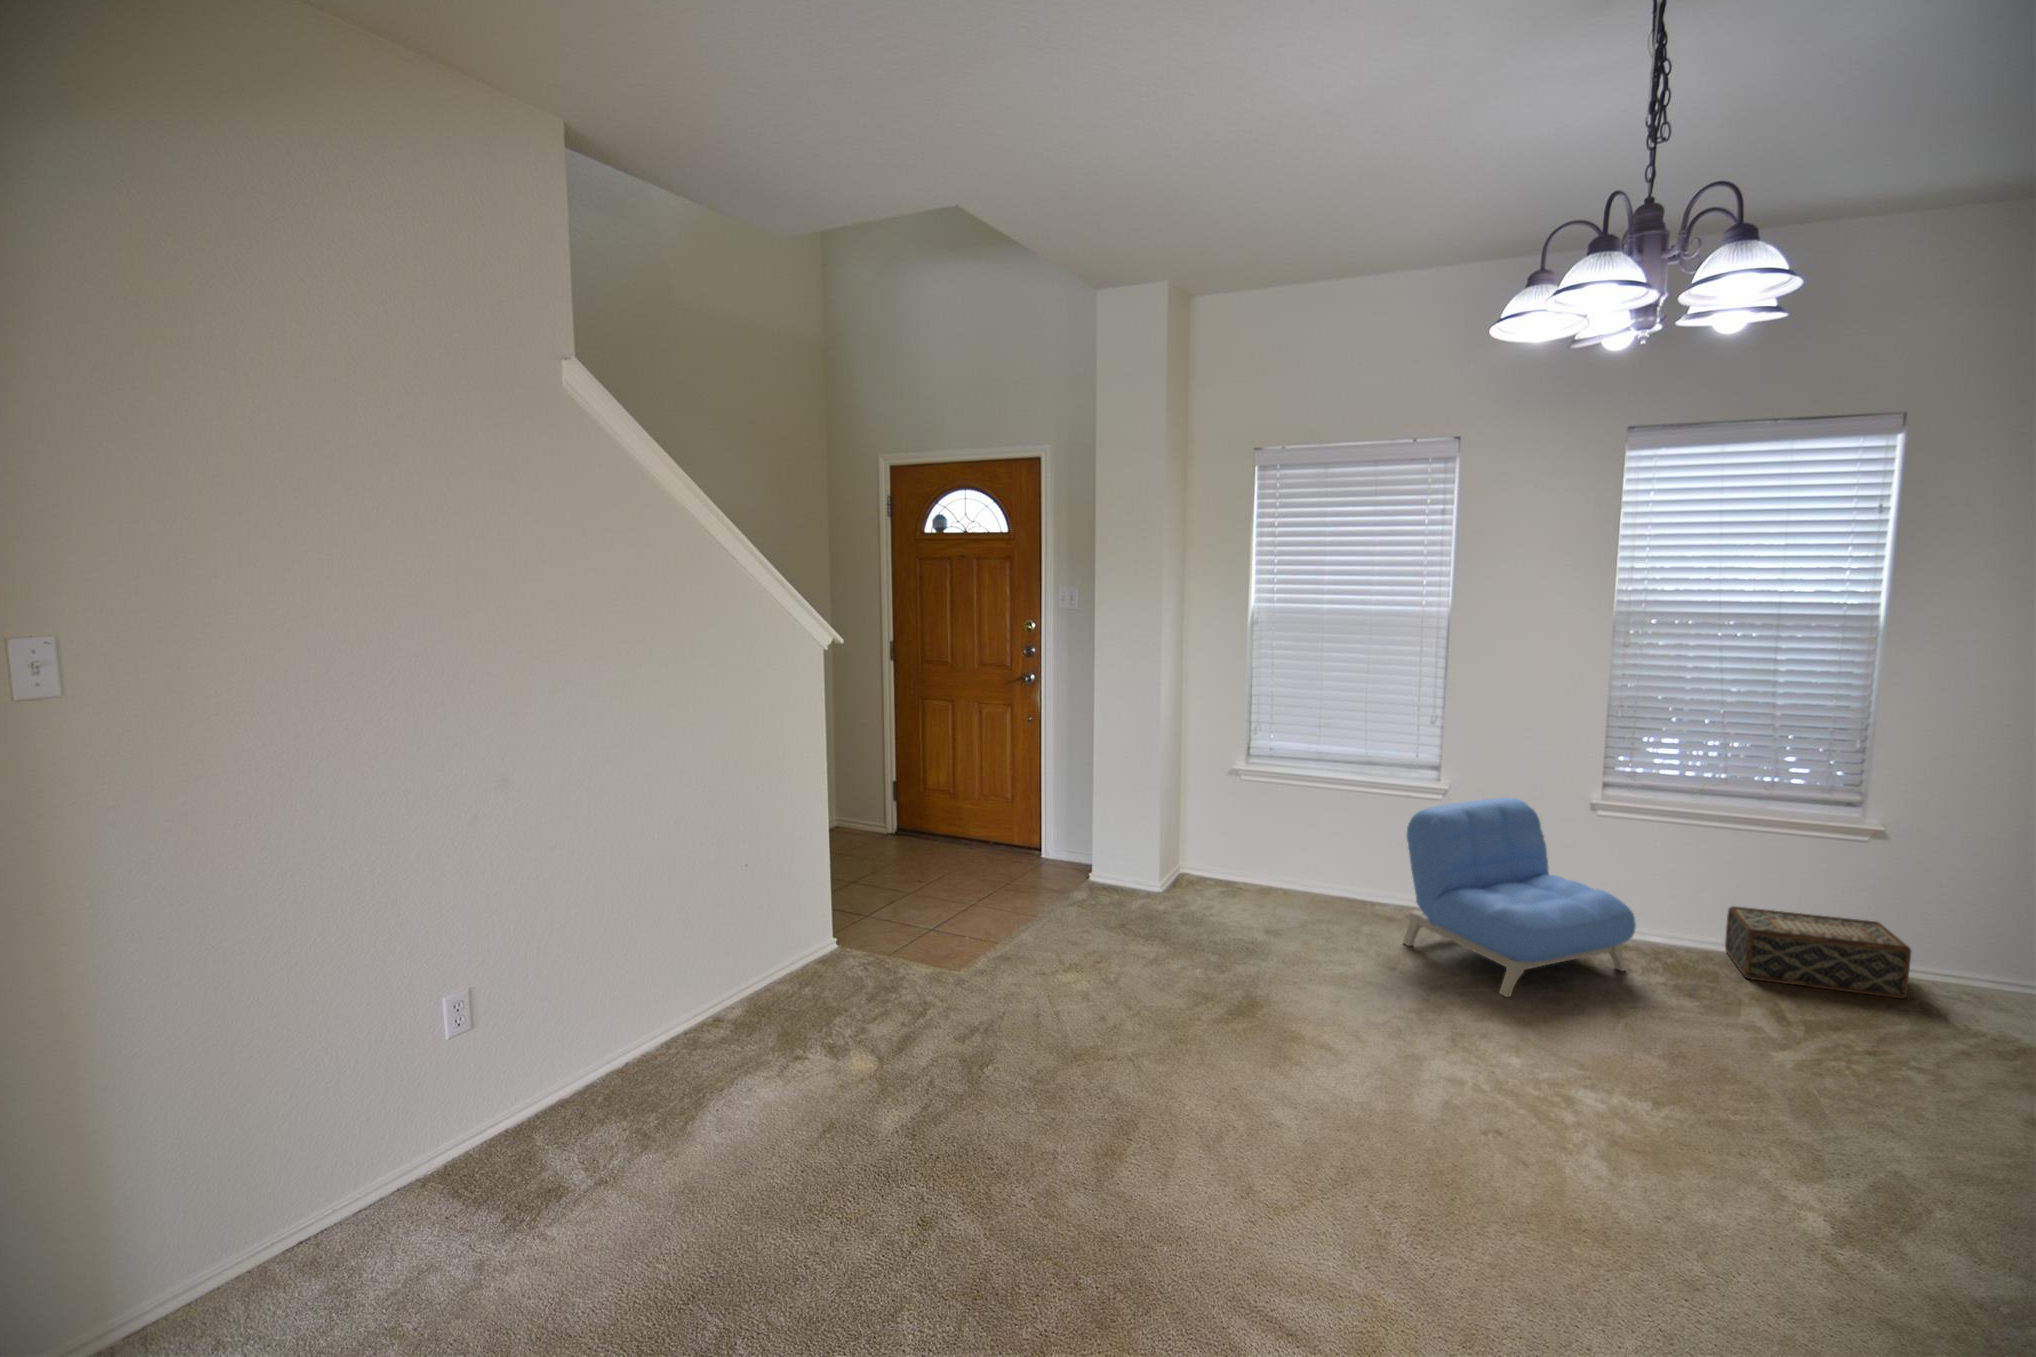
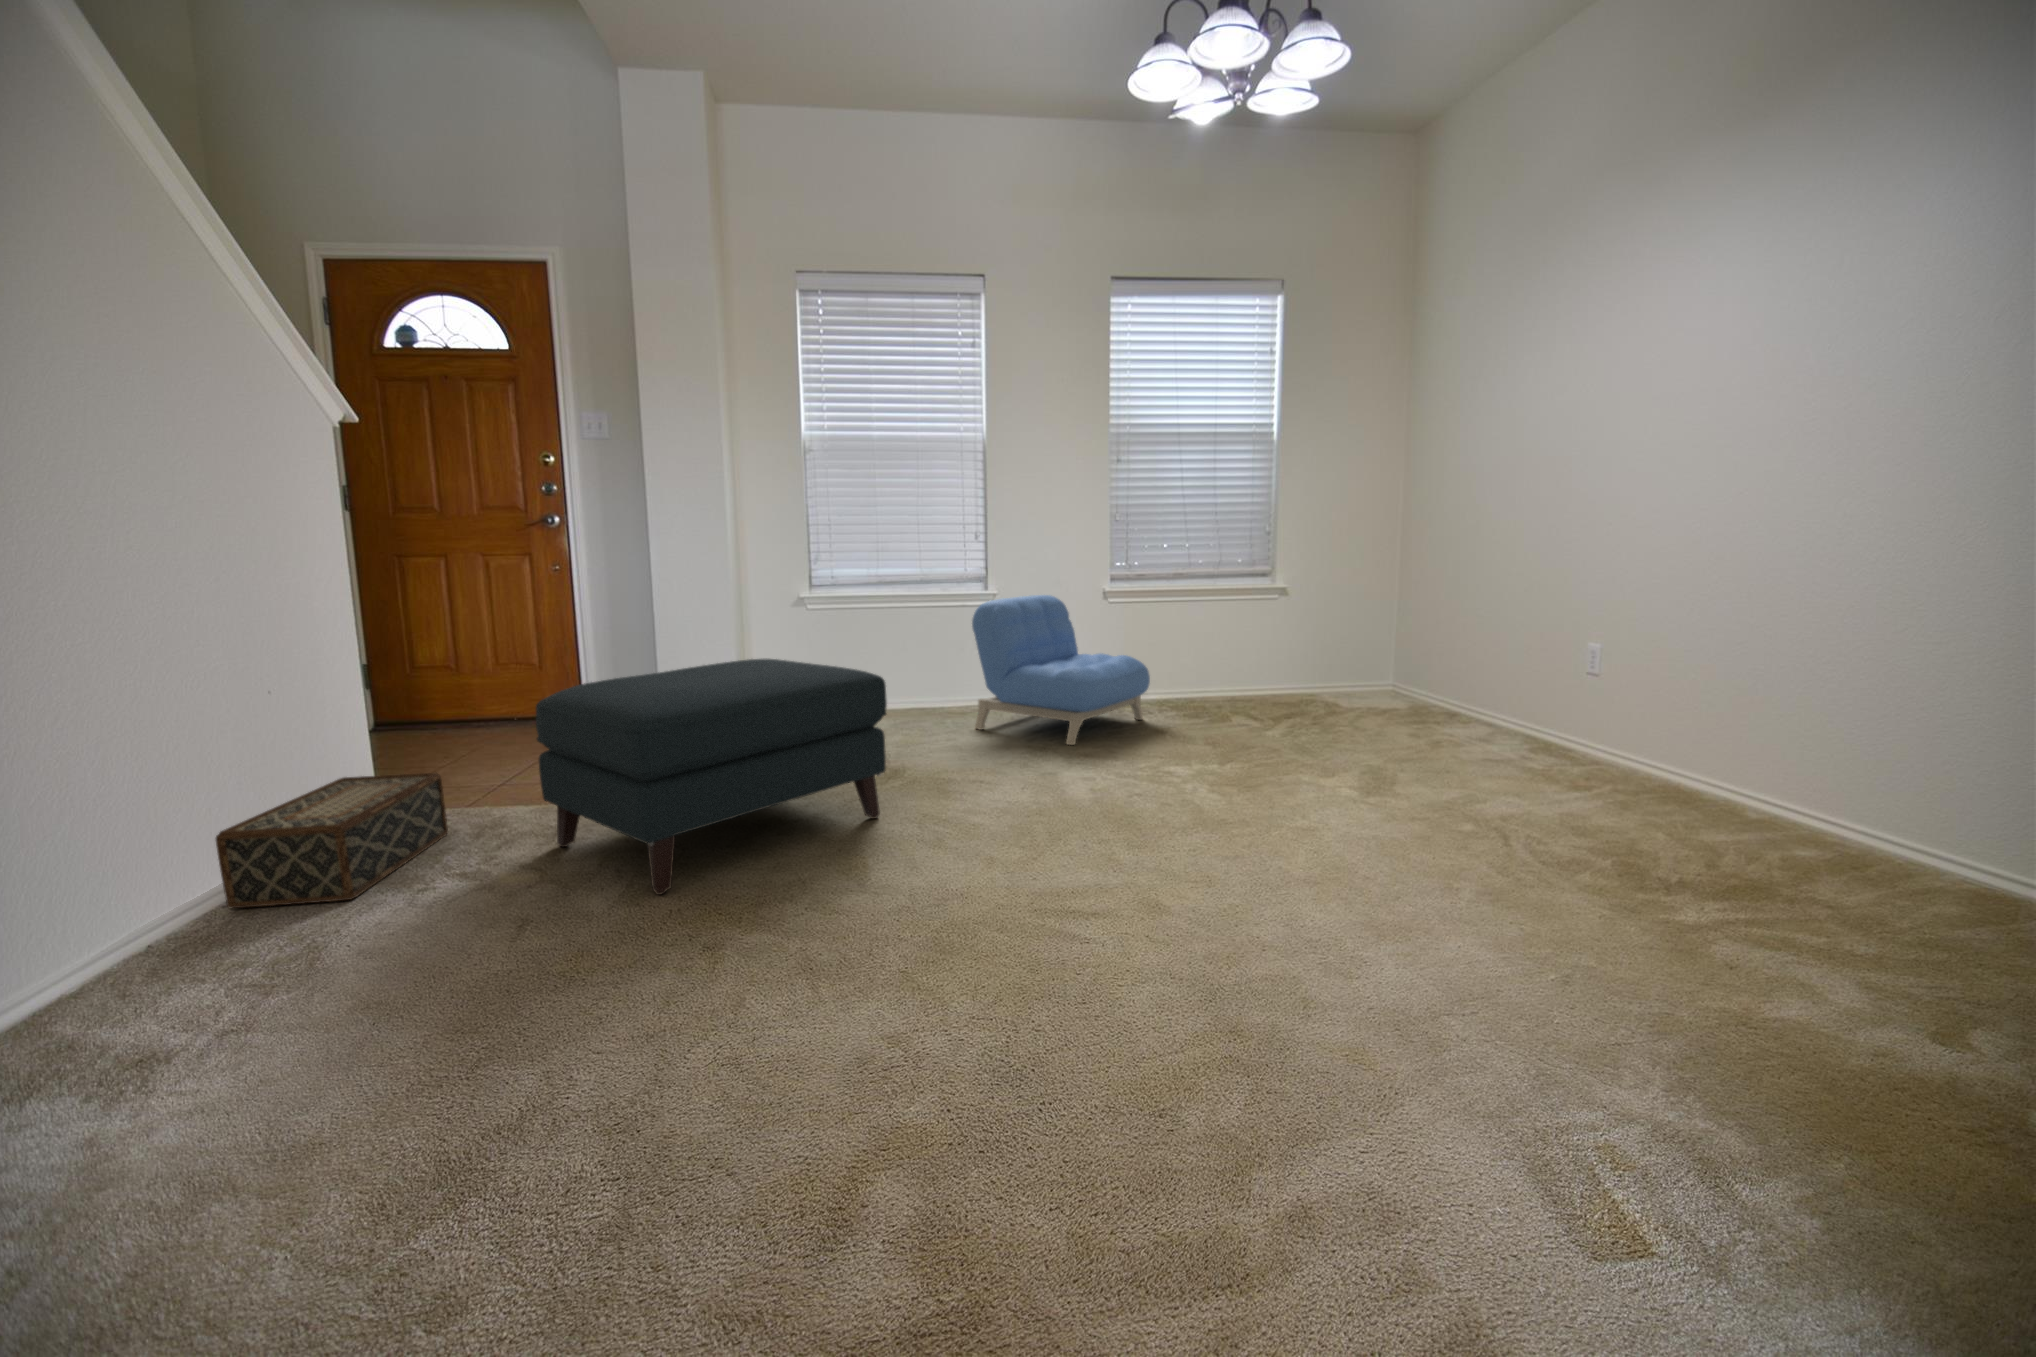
ottoman: none [979,871,1264,1097] -> present [536,659,887,895]
woven basket: present [1725,906,1911,998] -> present [216,773,448,908]

